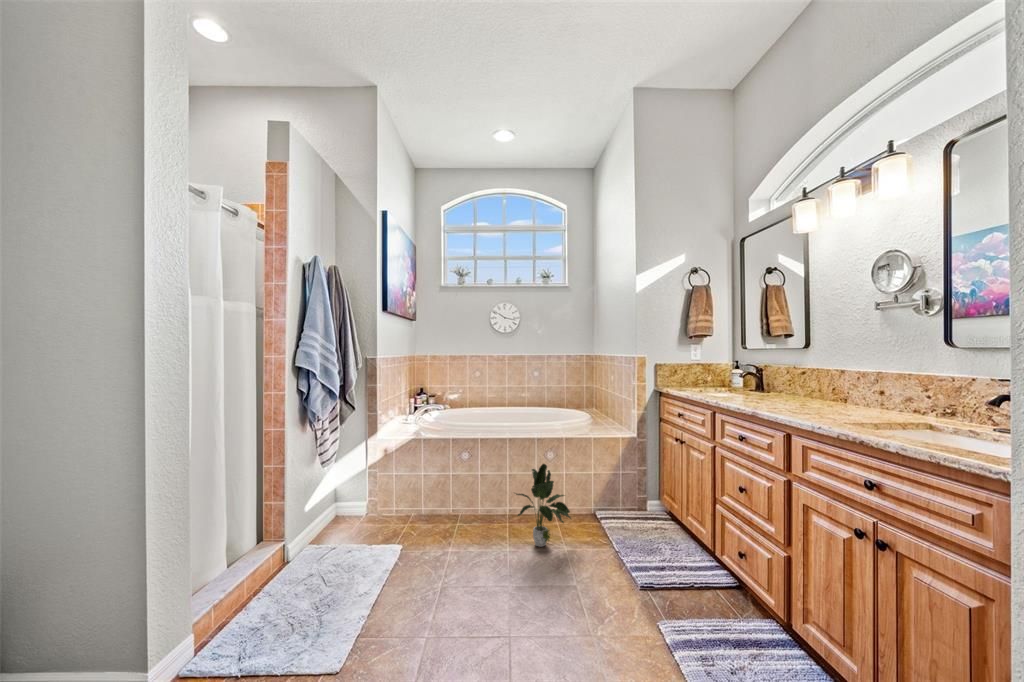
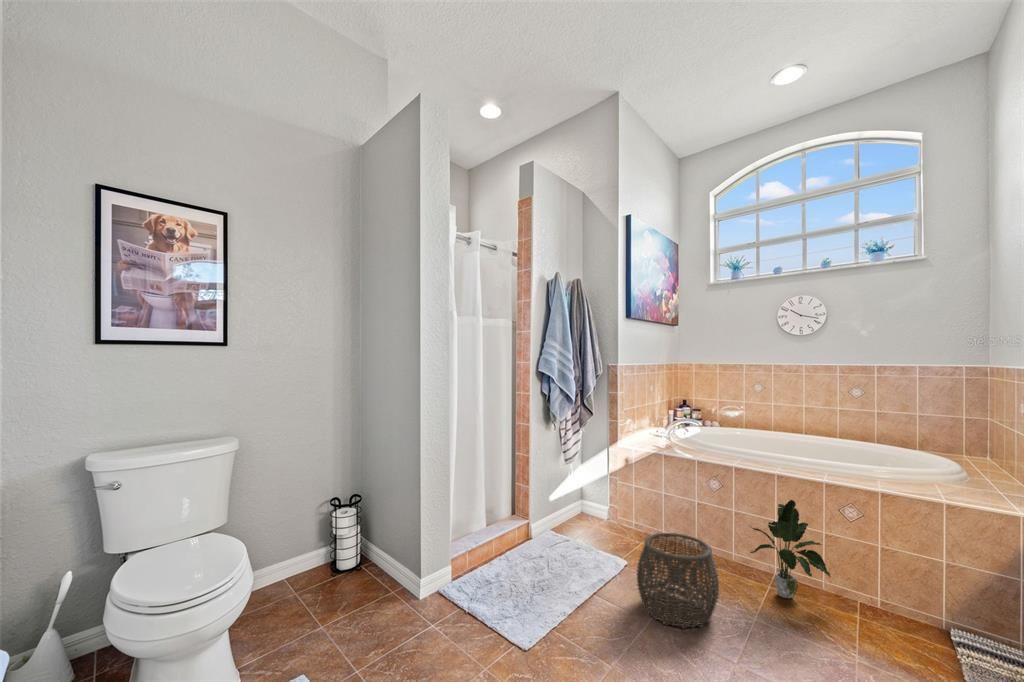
woven basket: none [431,513,506,603] -> present [637,533,719,628]

